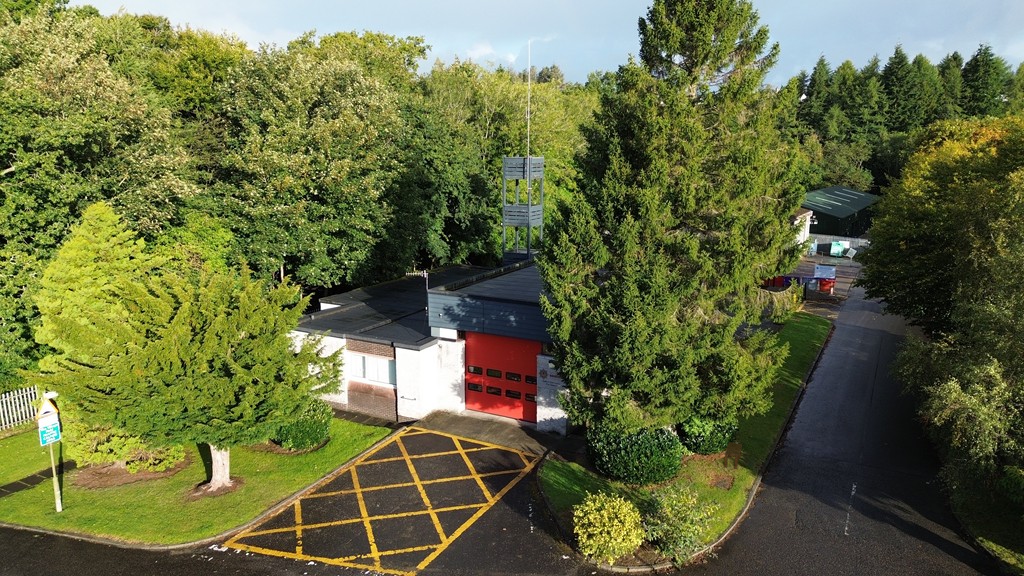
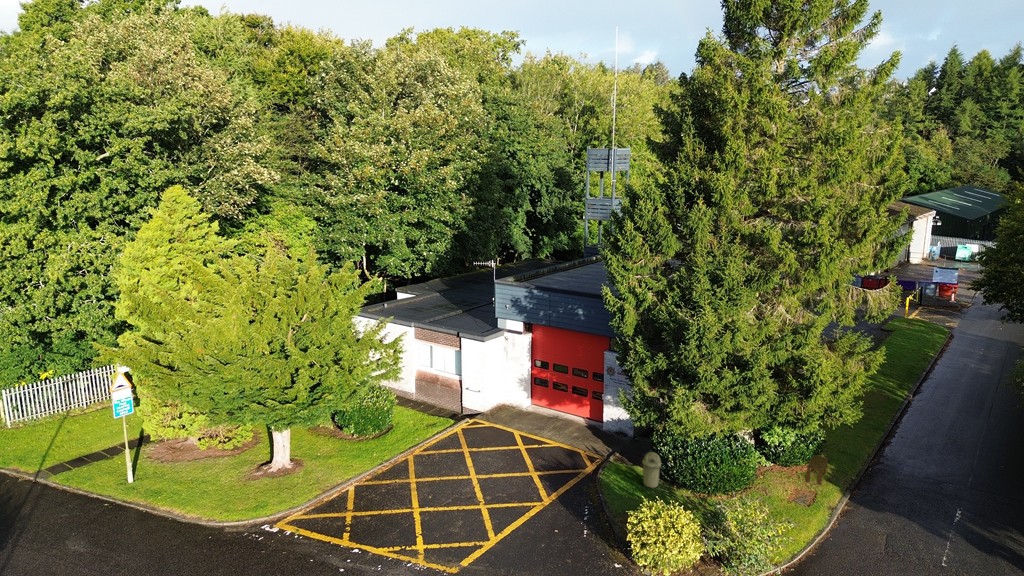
trash can: none [579,449,597,482] -> present [642,452,661,488]

